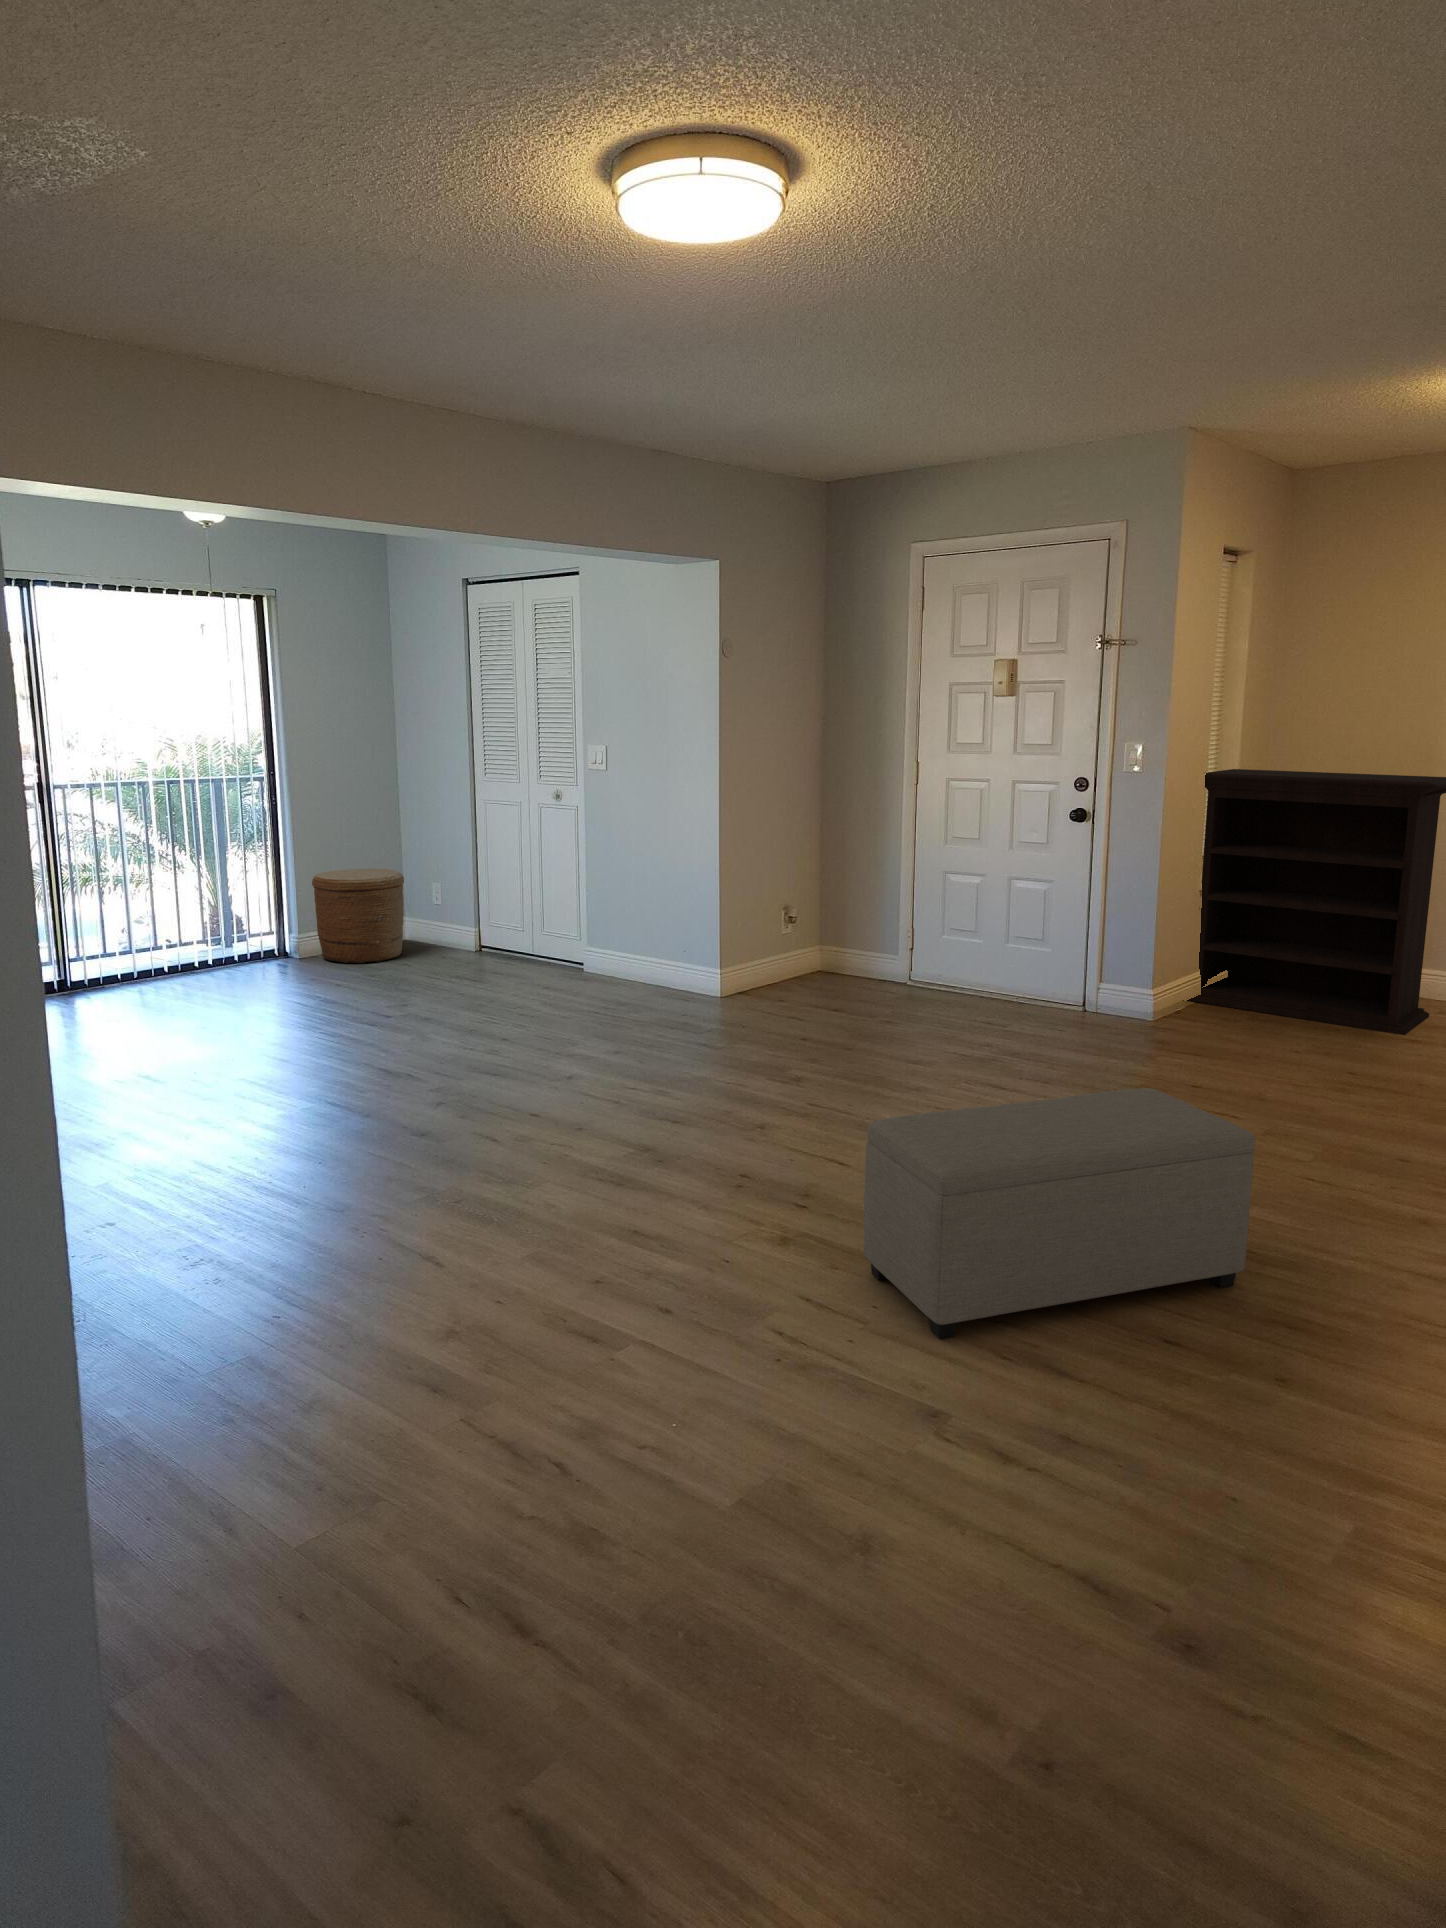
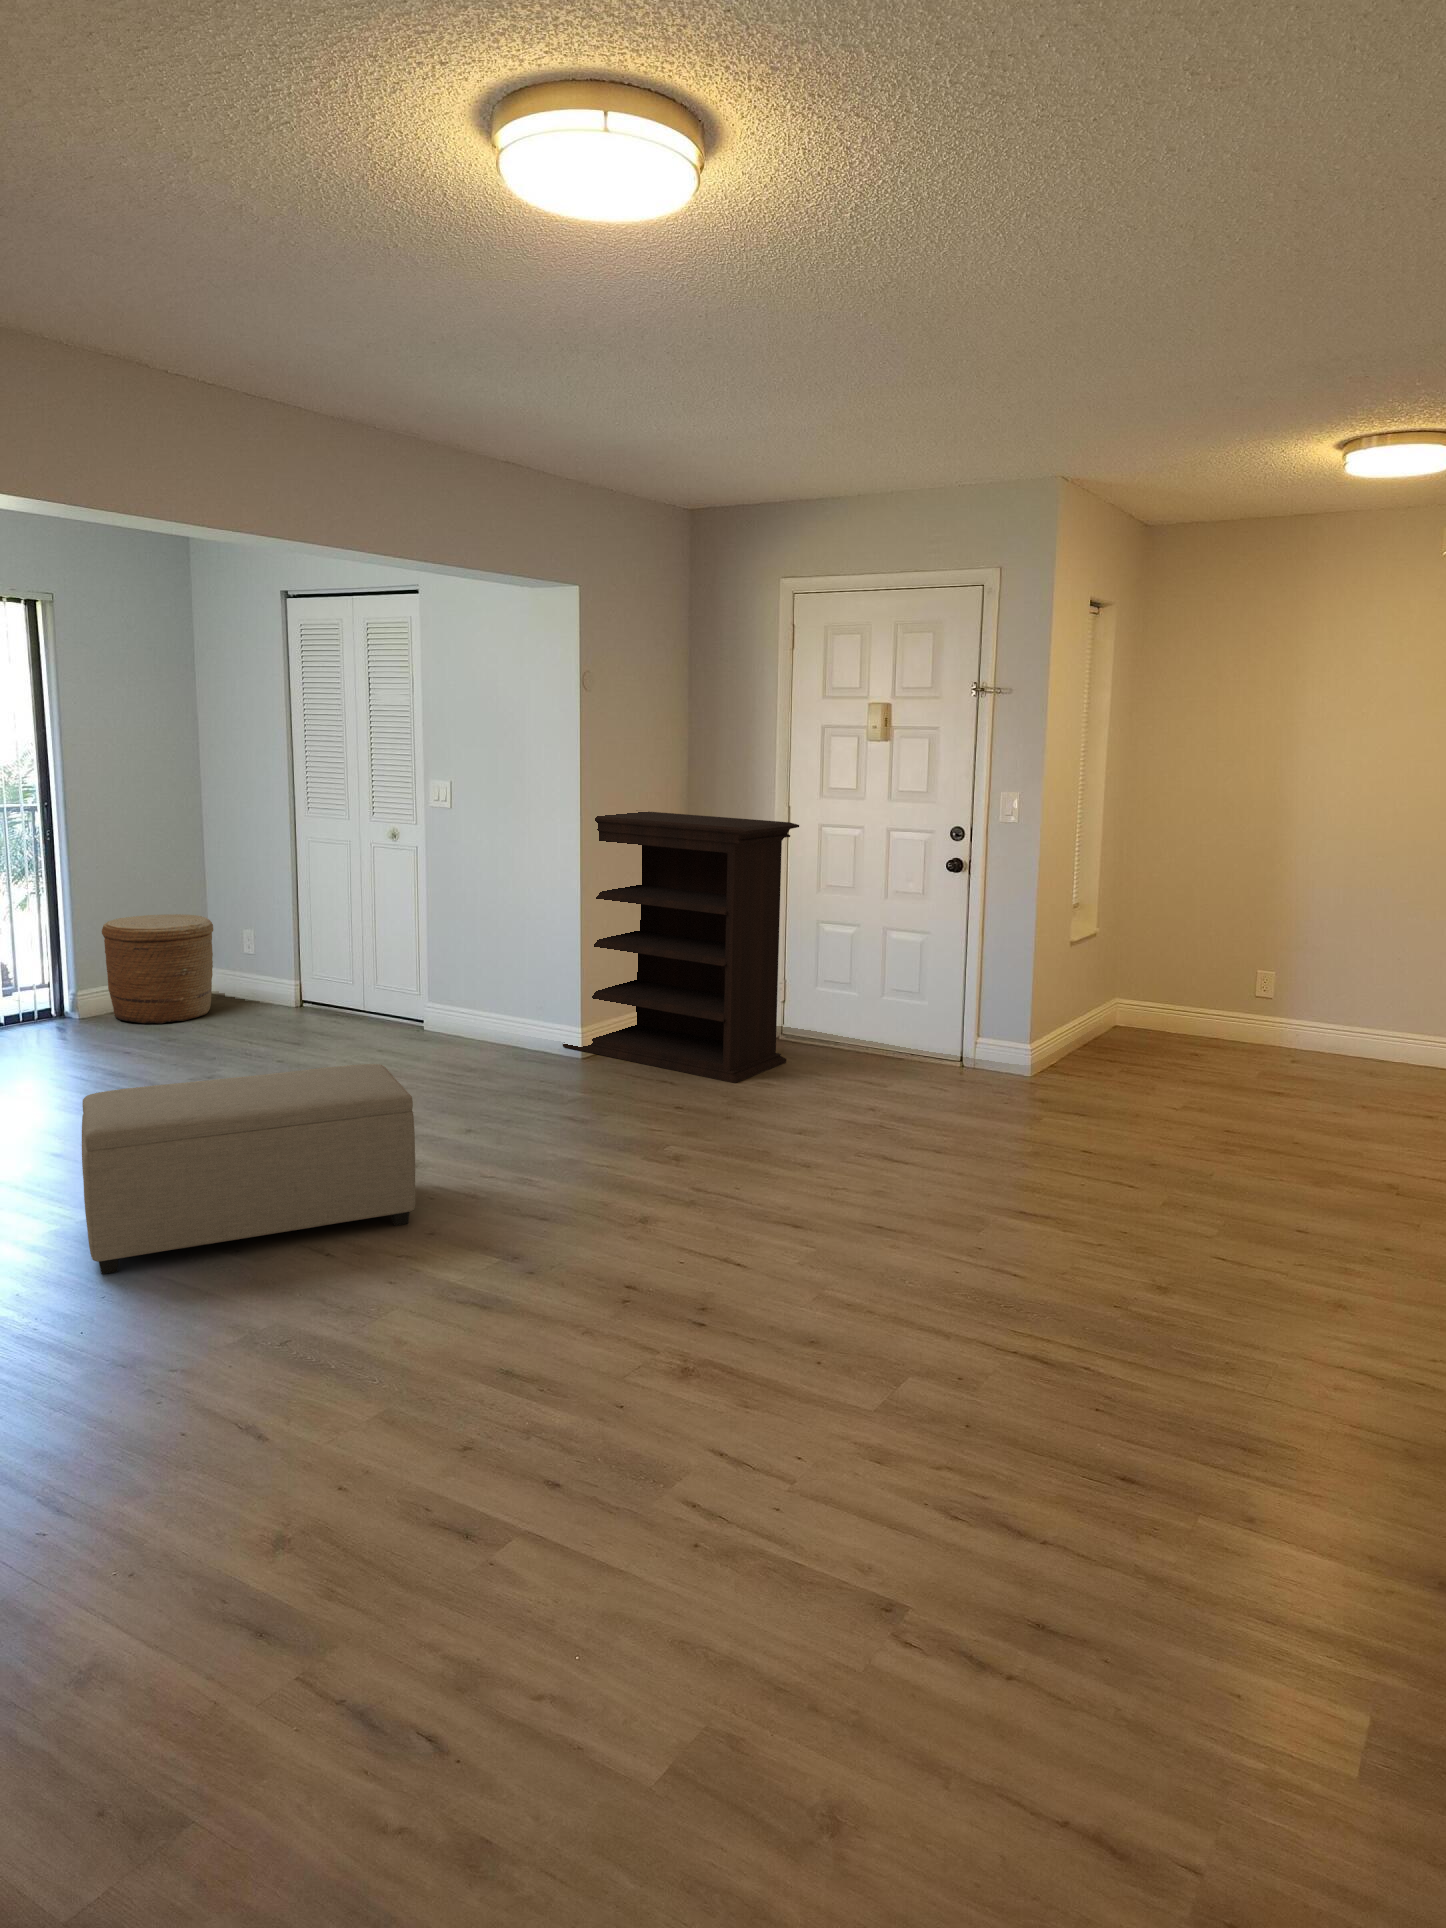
bookshelf: present [1189,769,1446,1035] -> present [563,812,799,1083]
ottoman: present [864,1088,1255,1339] -> present [82,1064,415,1274]

